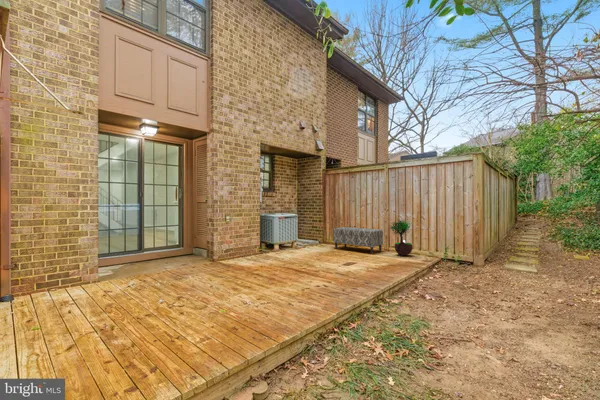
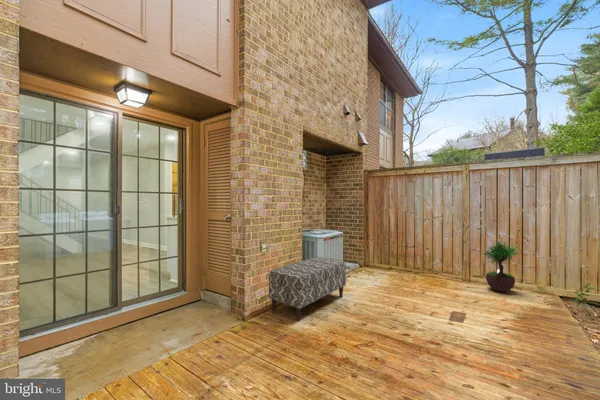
bench: present [334,227,383,254] -> present [269,257,346,321]

